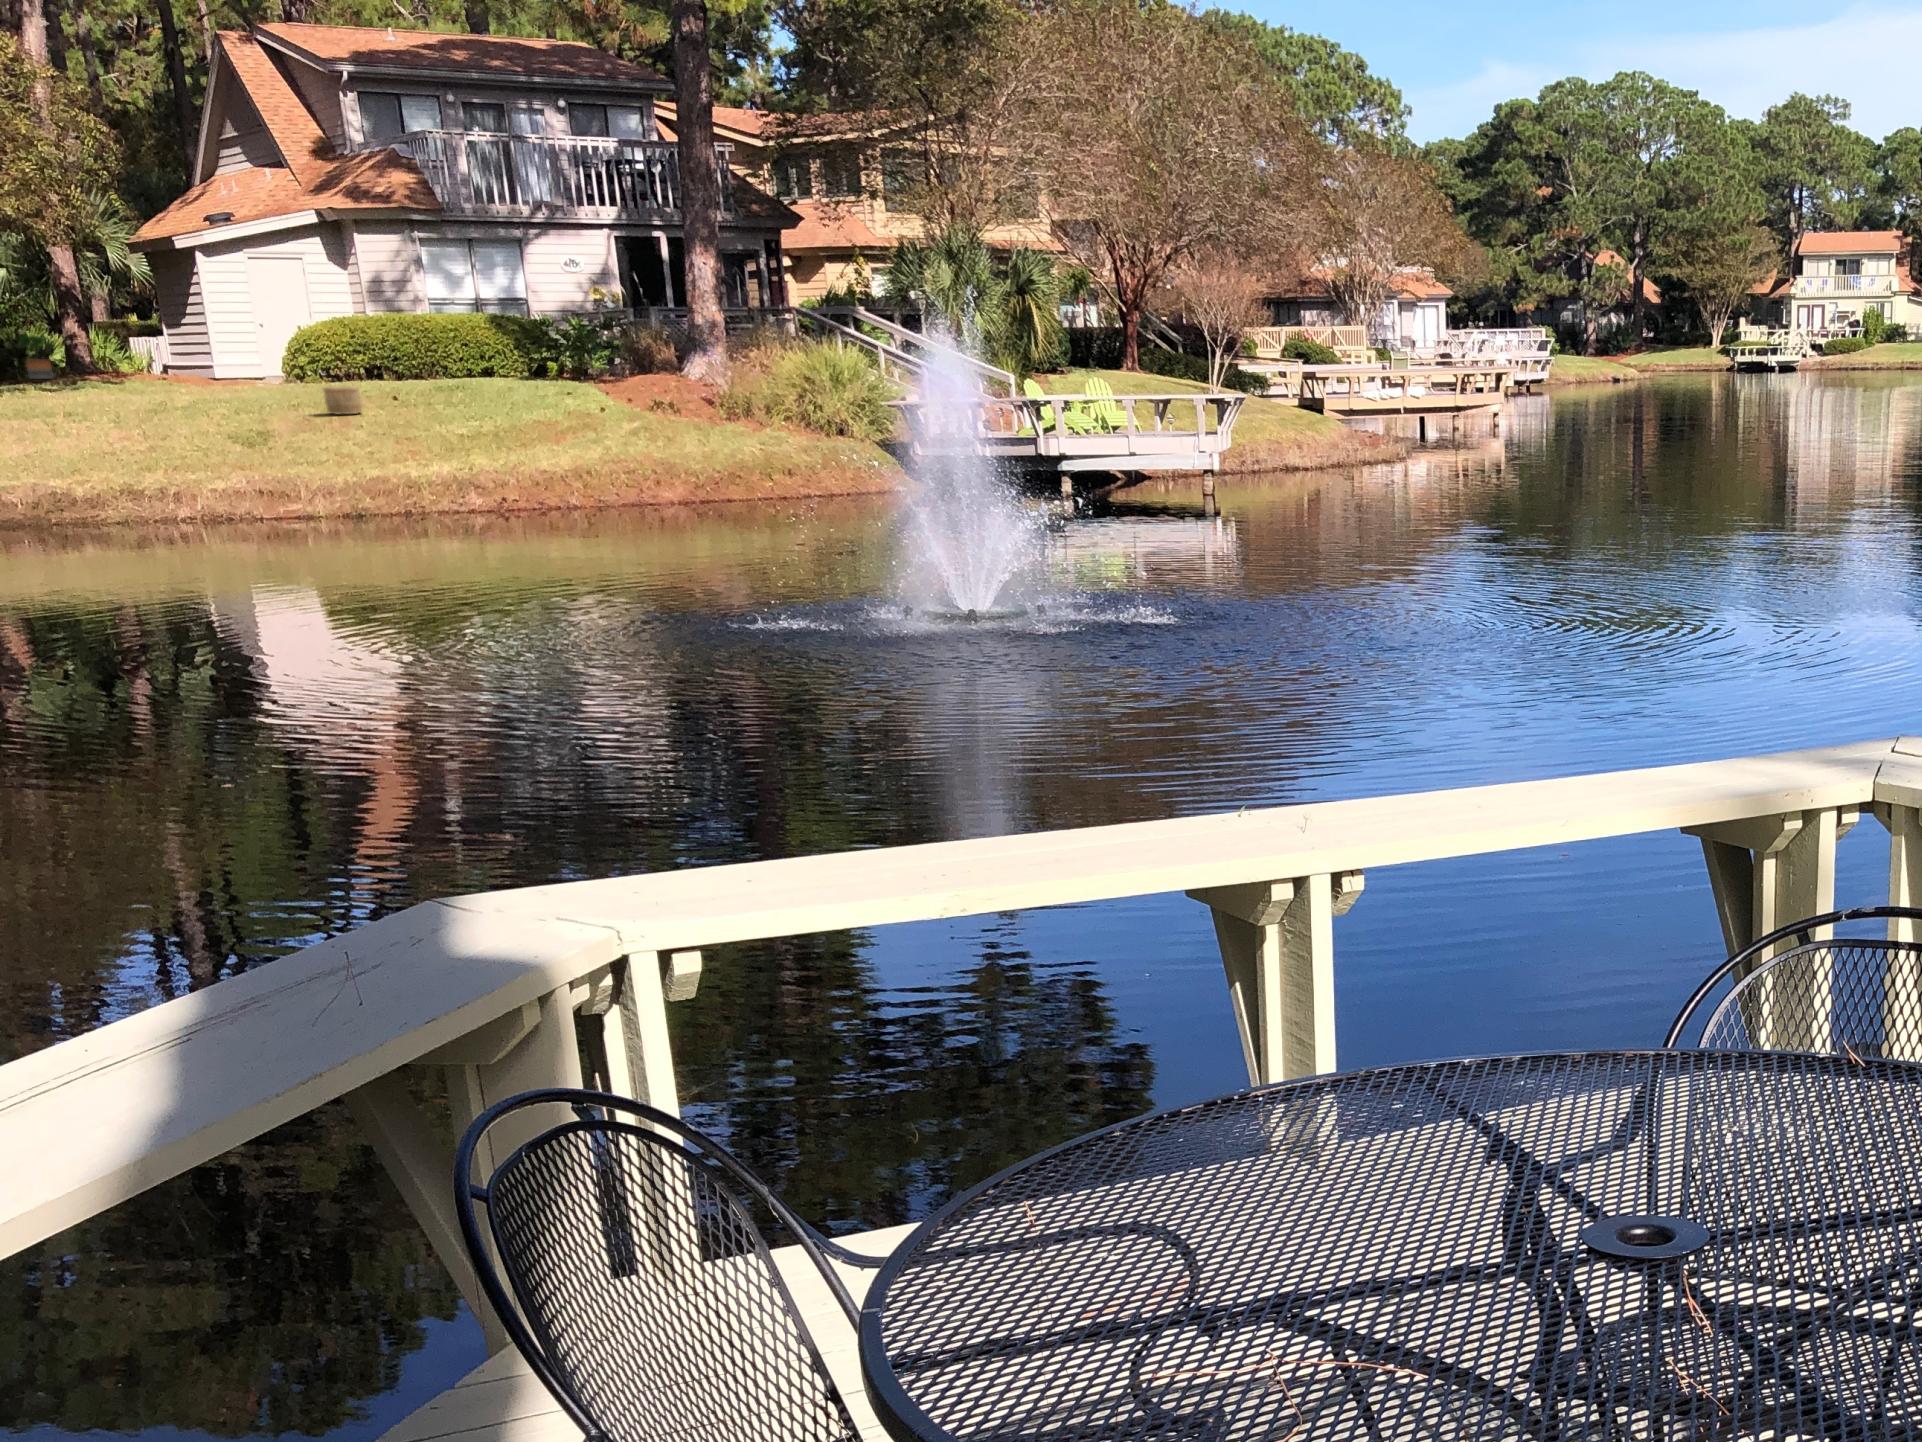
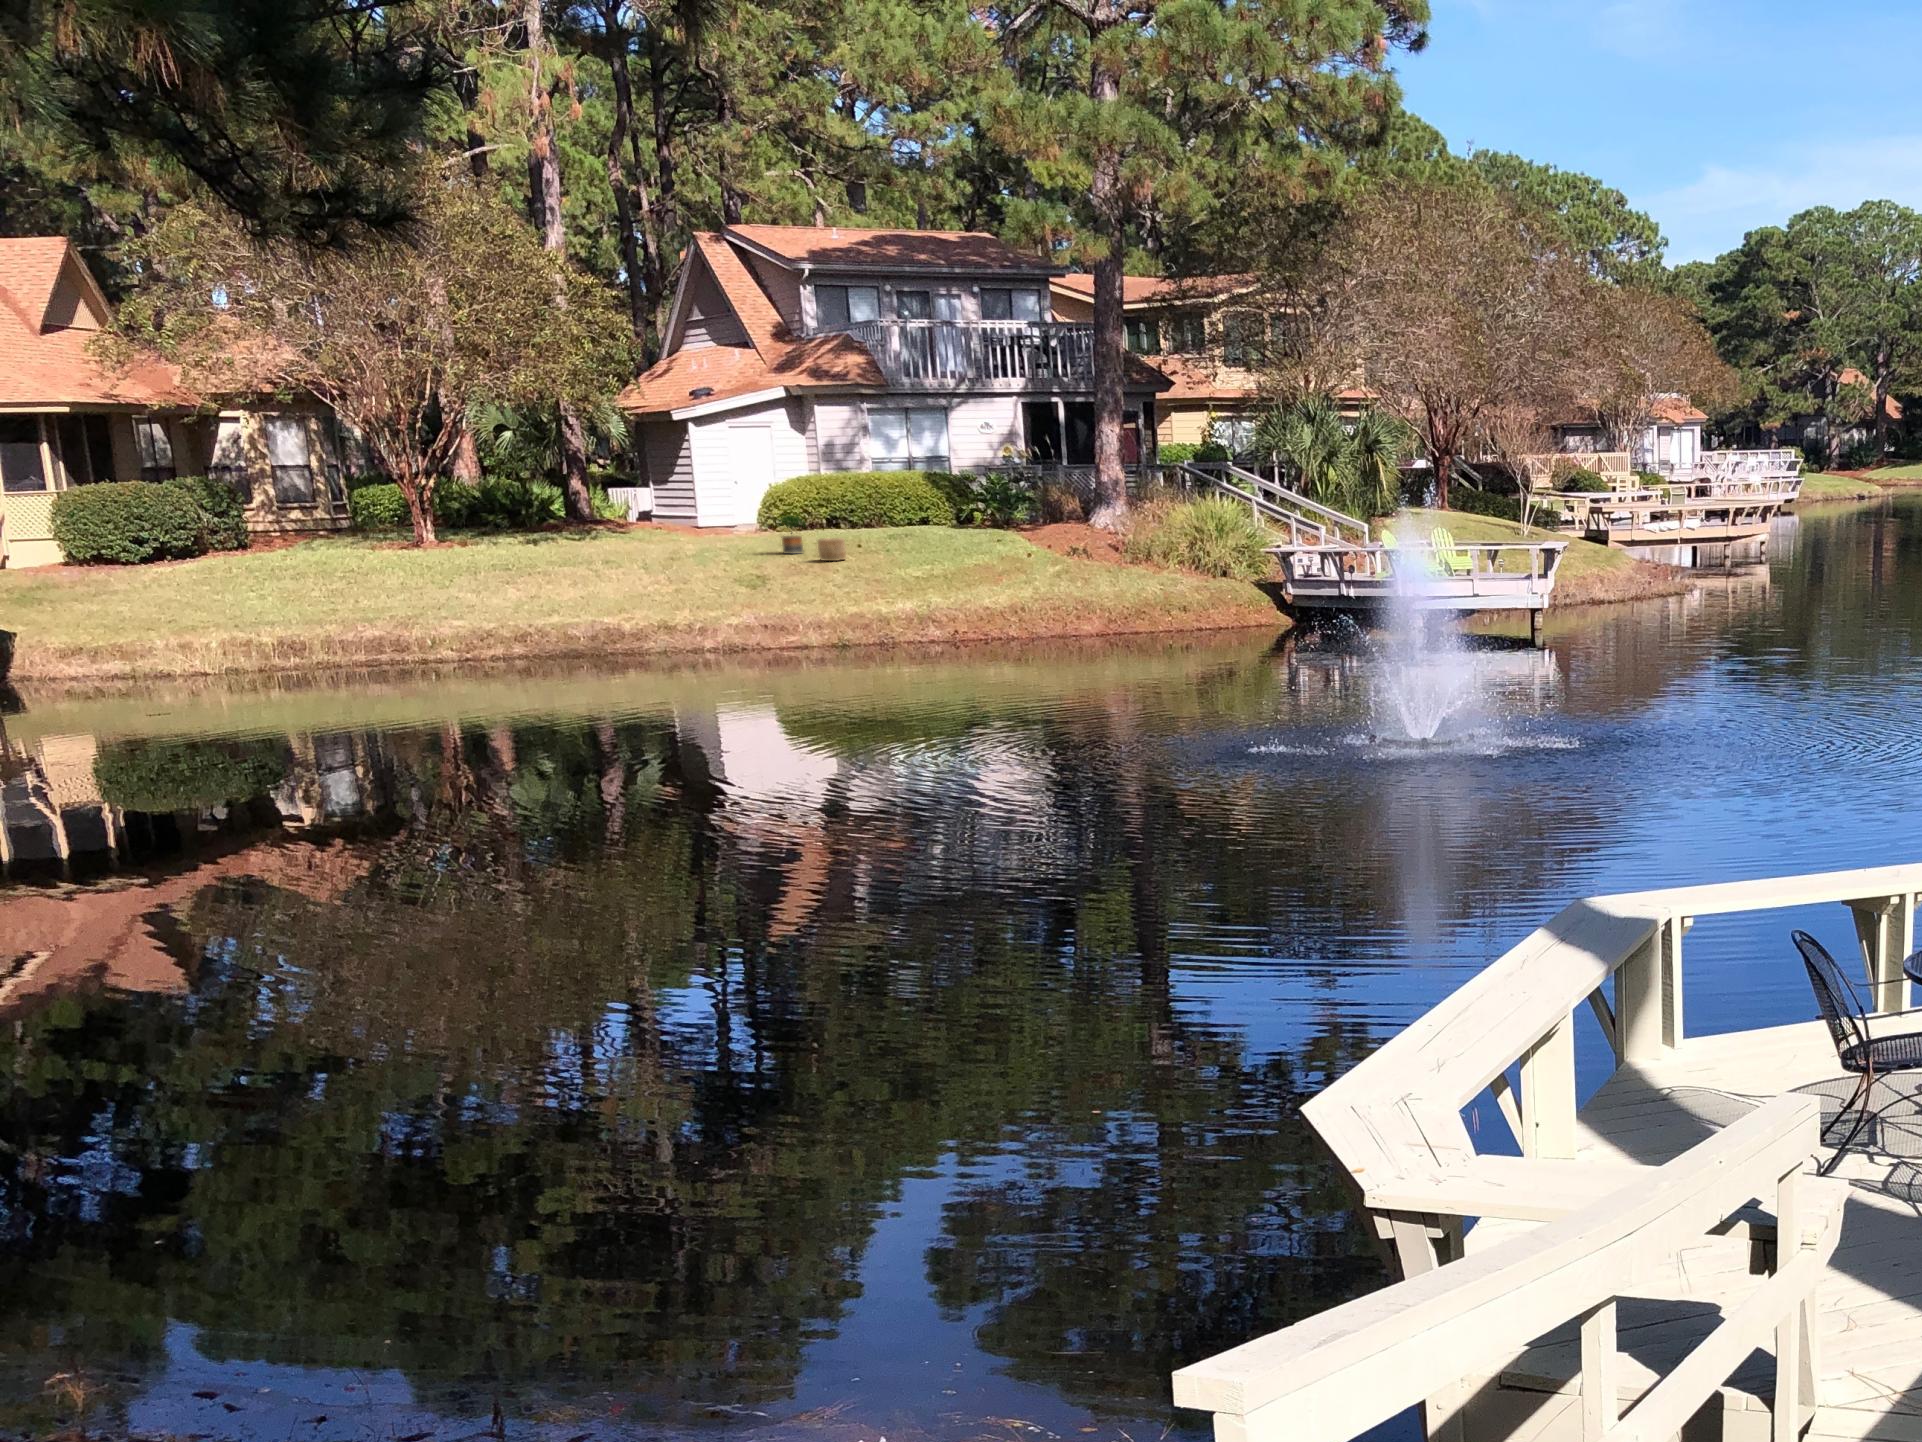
potted tree: present [19,335,54,379] -> present [777,515,806,554]

